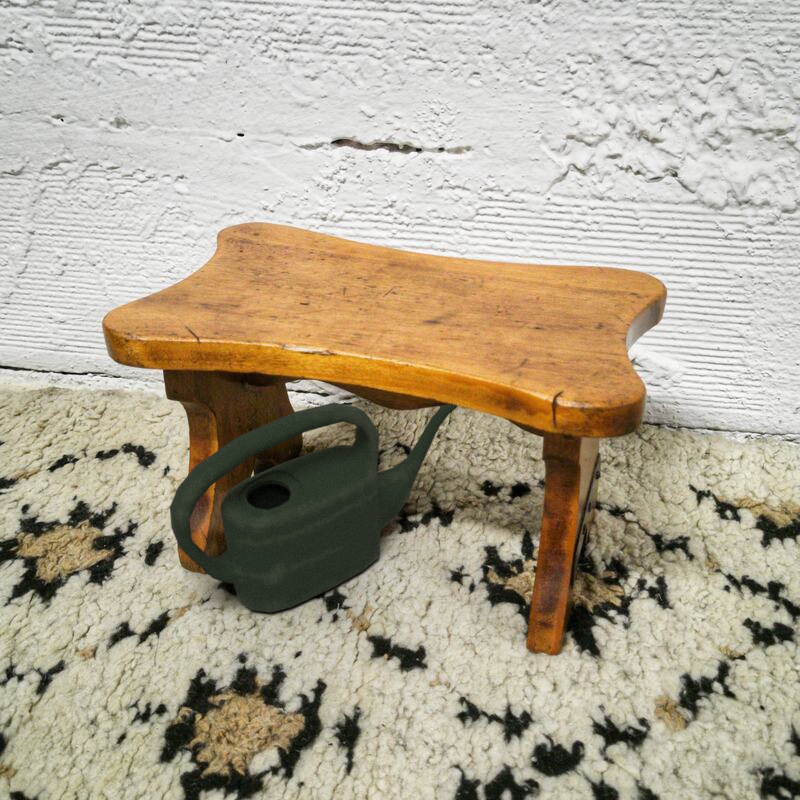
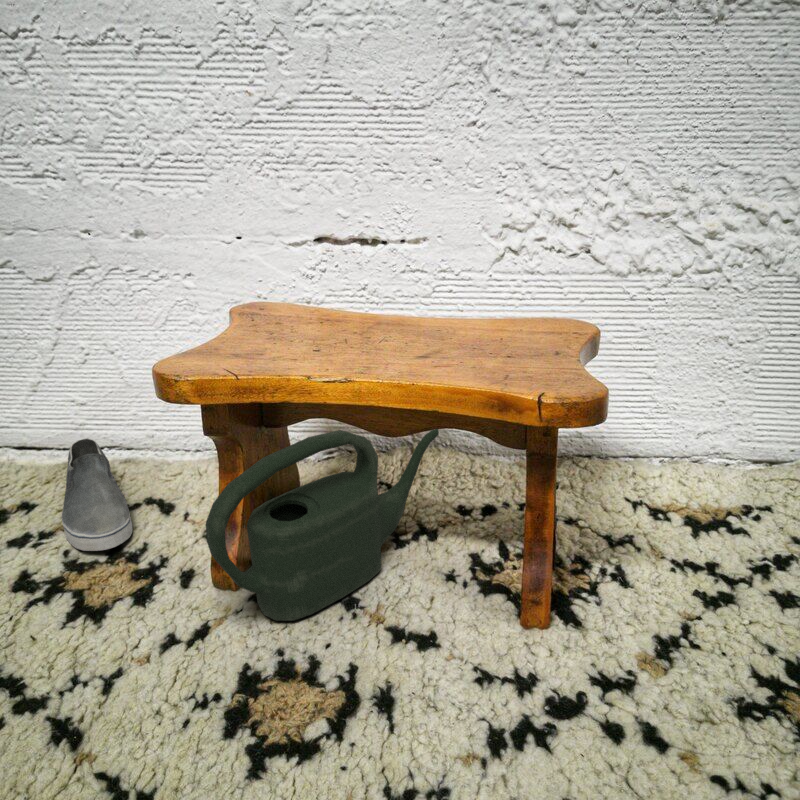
shoe: none [37,364,114,503] -> present [61,438,132,551]

